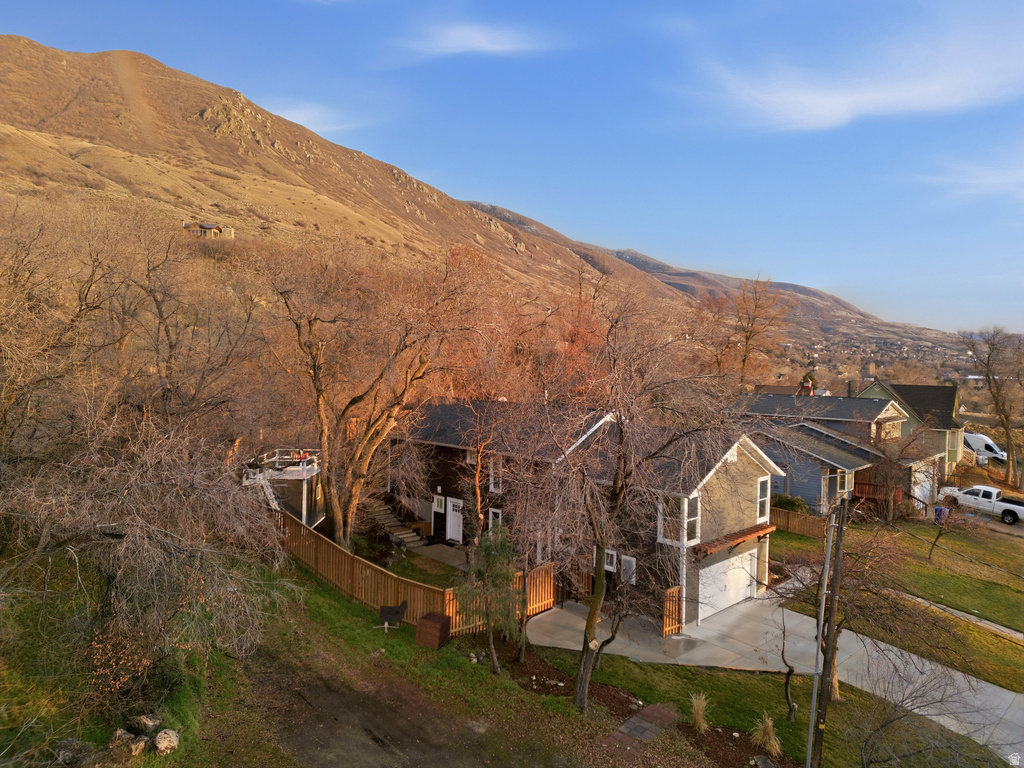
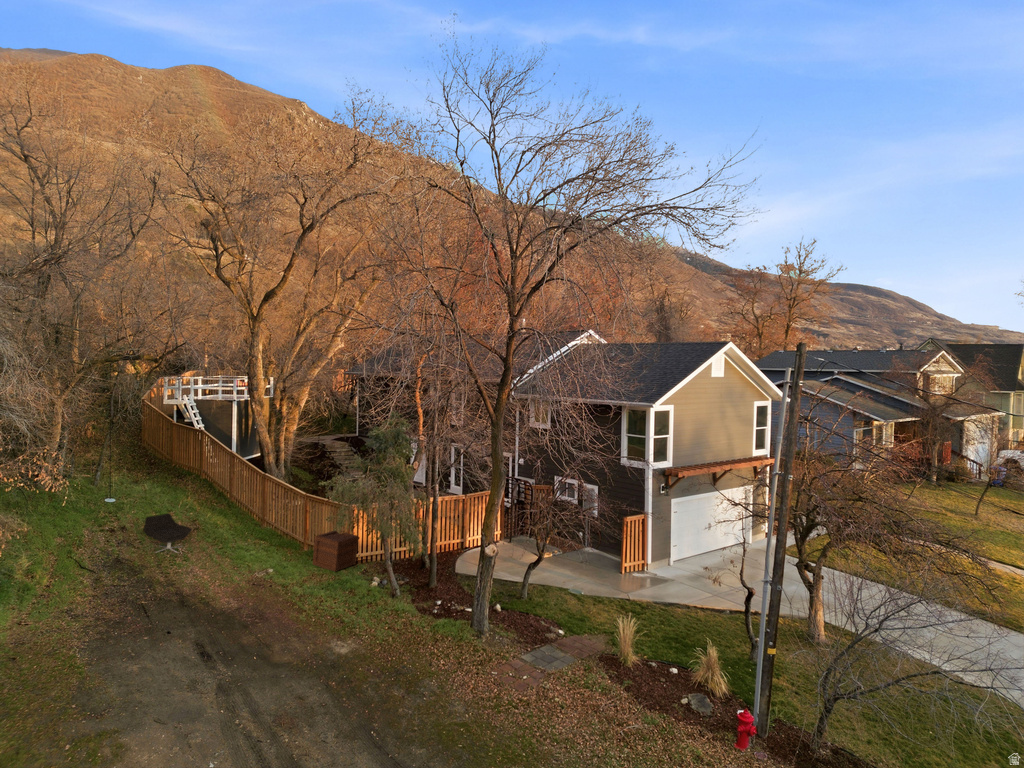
lounge chair: present [379,600,407,632] -> present [144,513,192,553]

